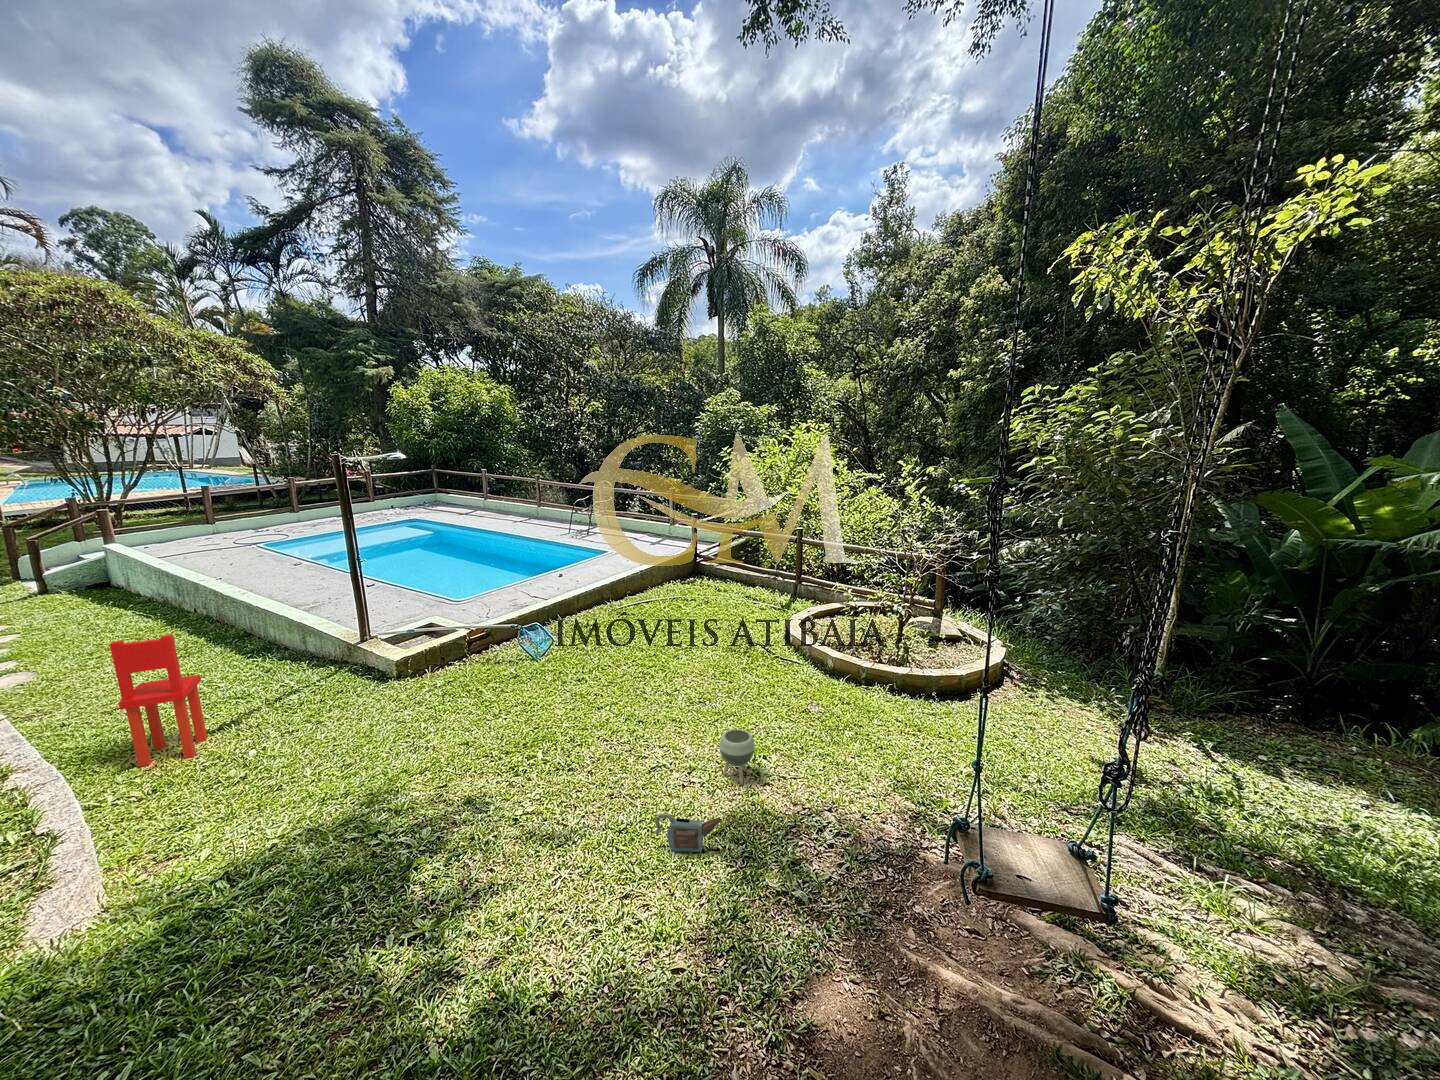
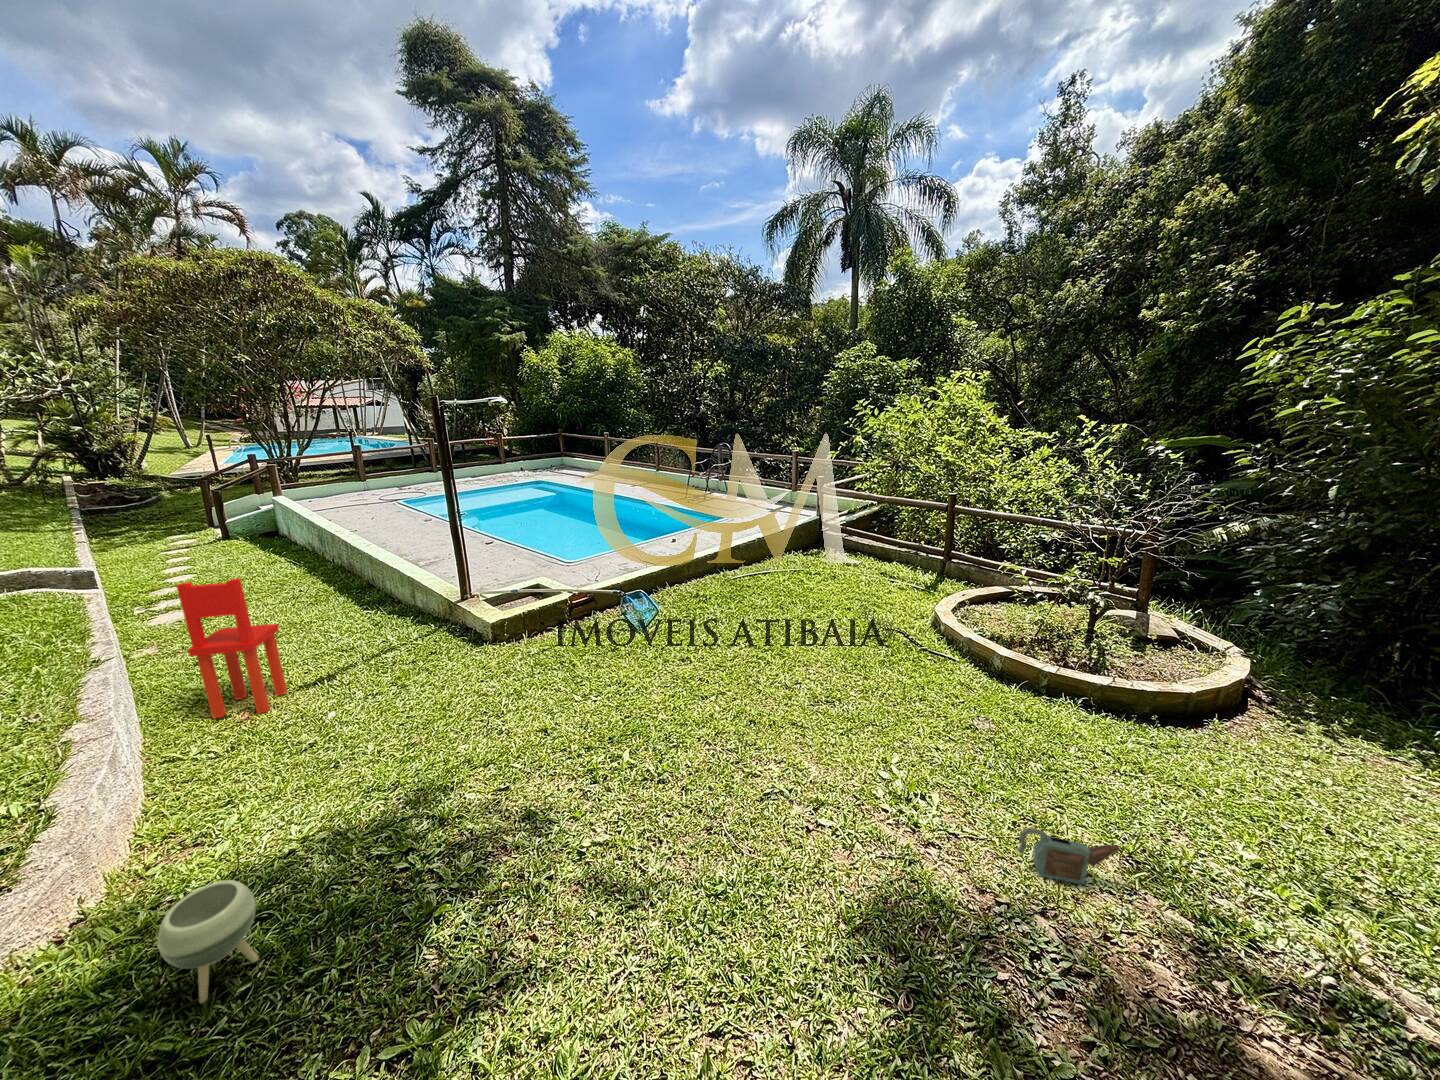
planter: present [719,729,755,784] -> present [158,880,258,1003]
watering can: present [655,813,722,852] -> present [1017,828,1120,884]

